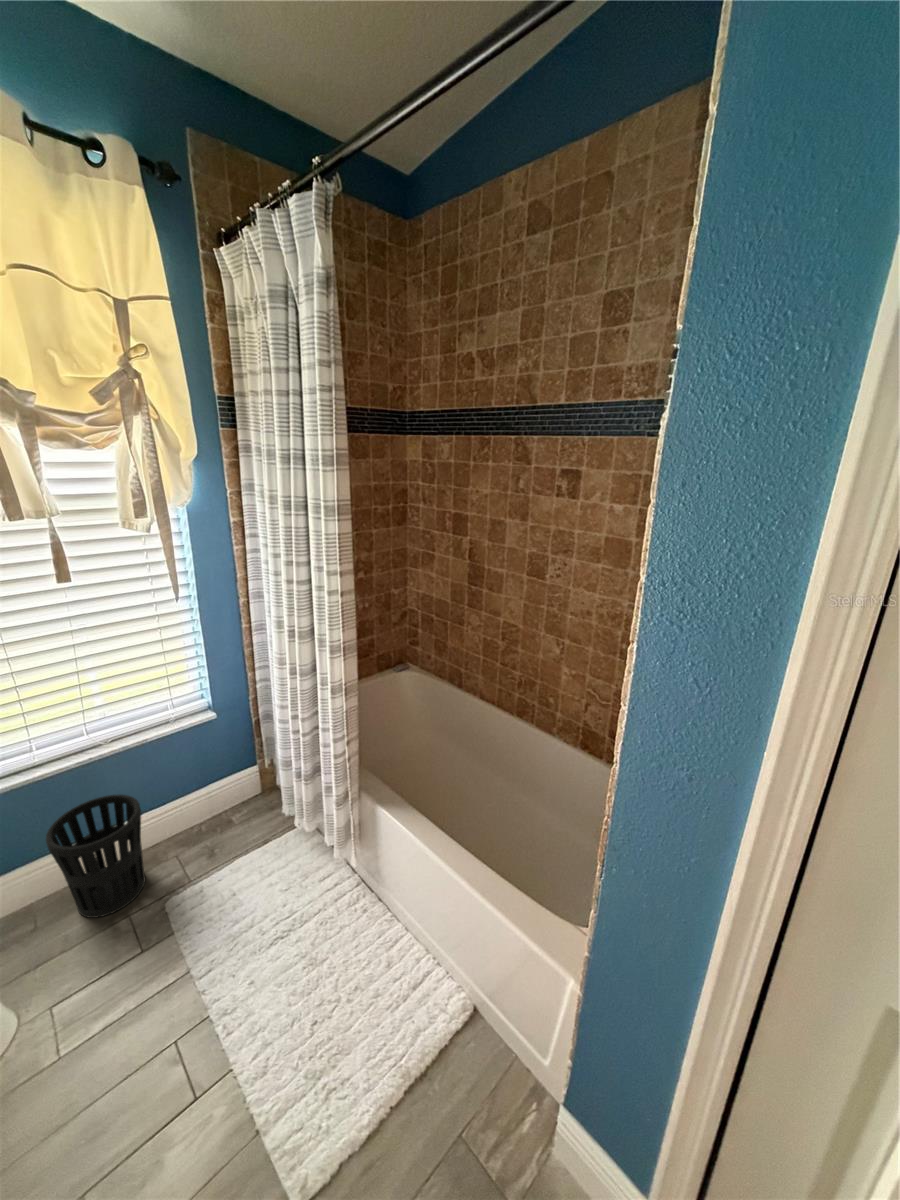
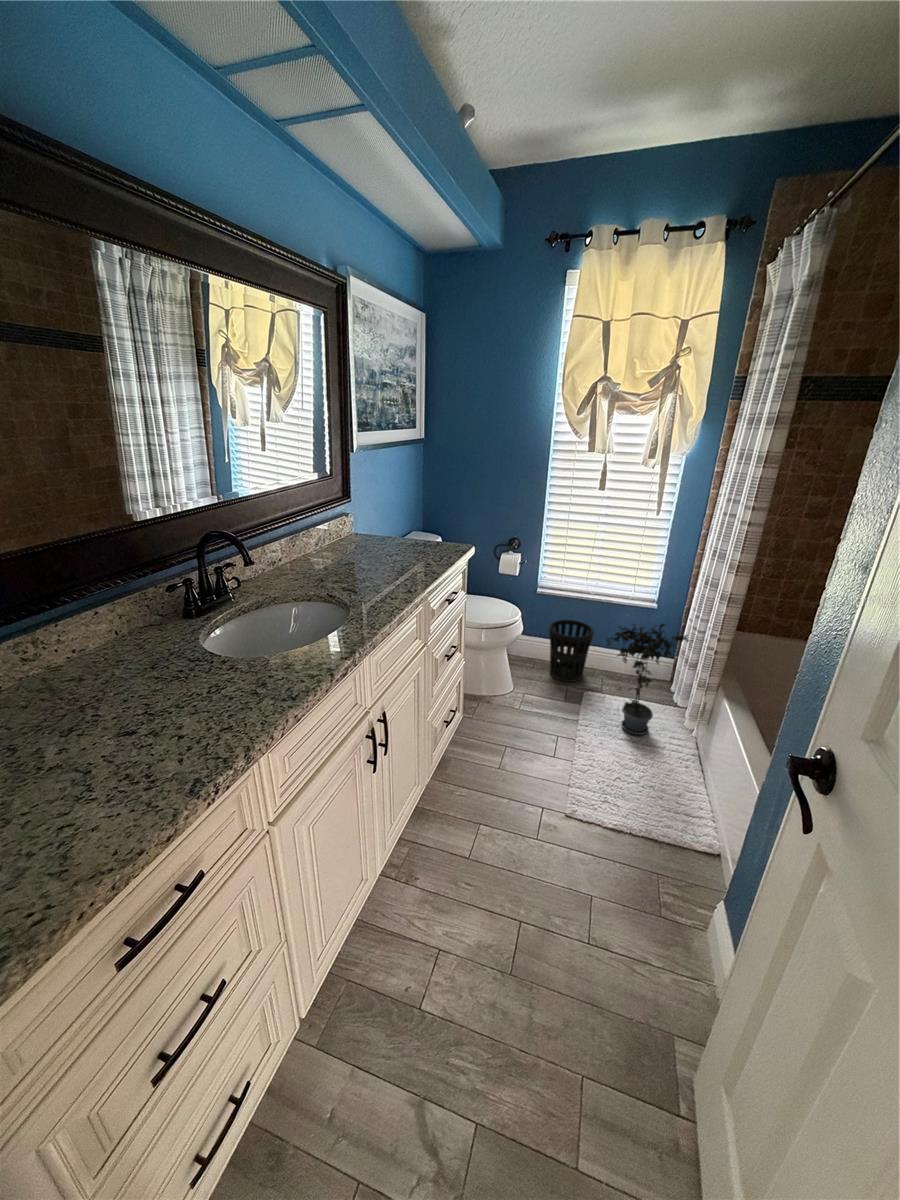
potted plant: none [200,749,310,924] -> present [607,623,689,735]

